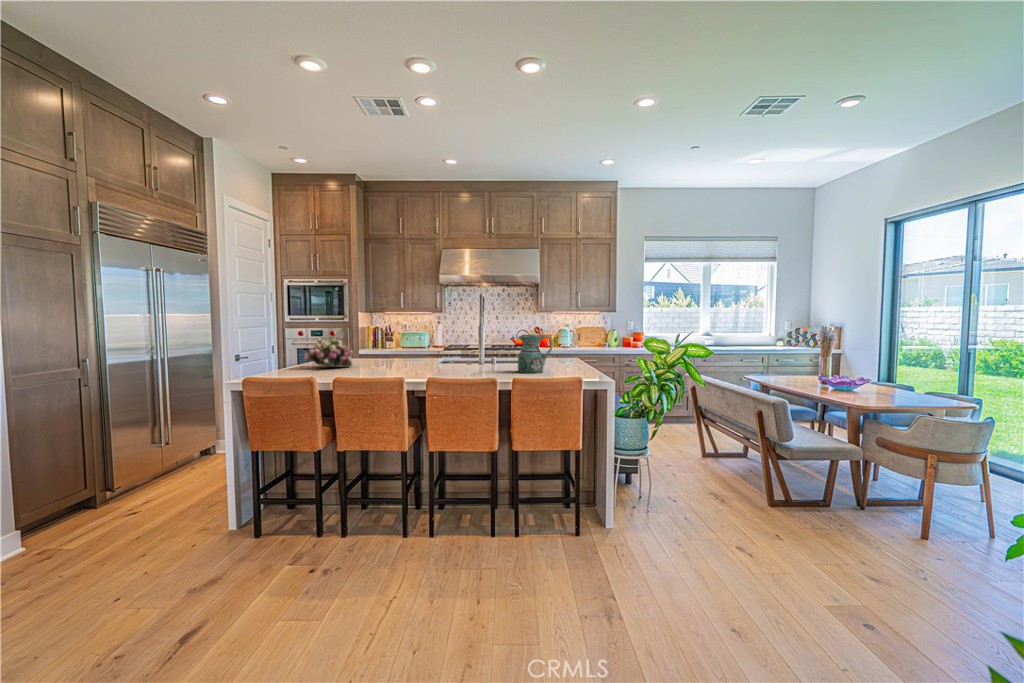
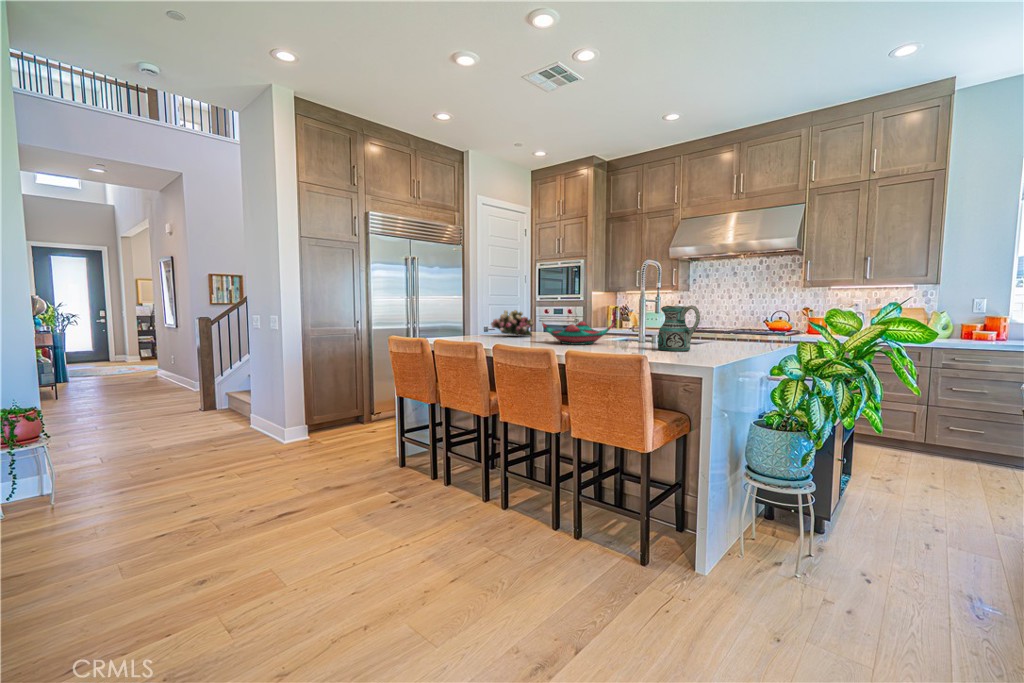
decorative bowl: none [396,348,466,373] -> present [542,321,614,345]

